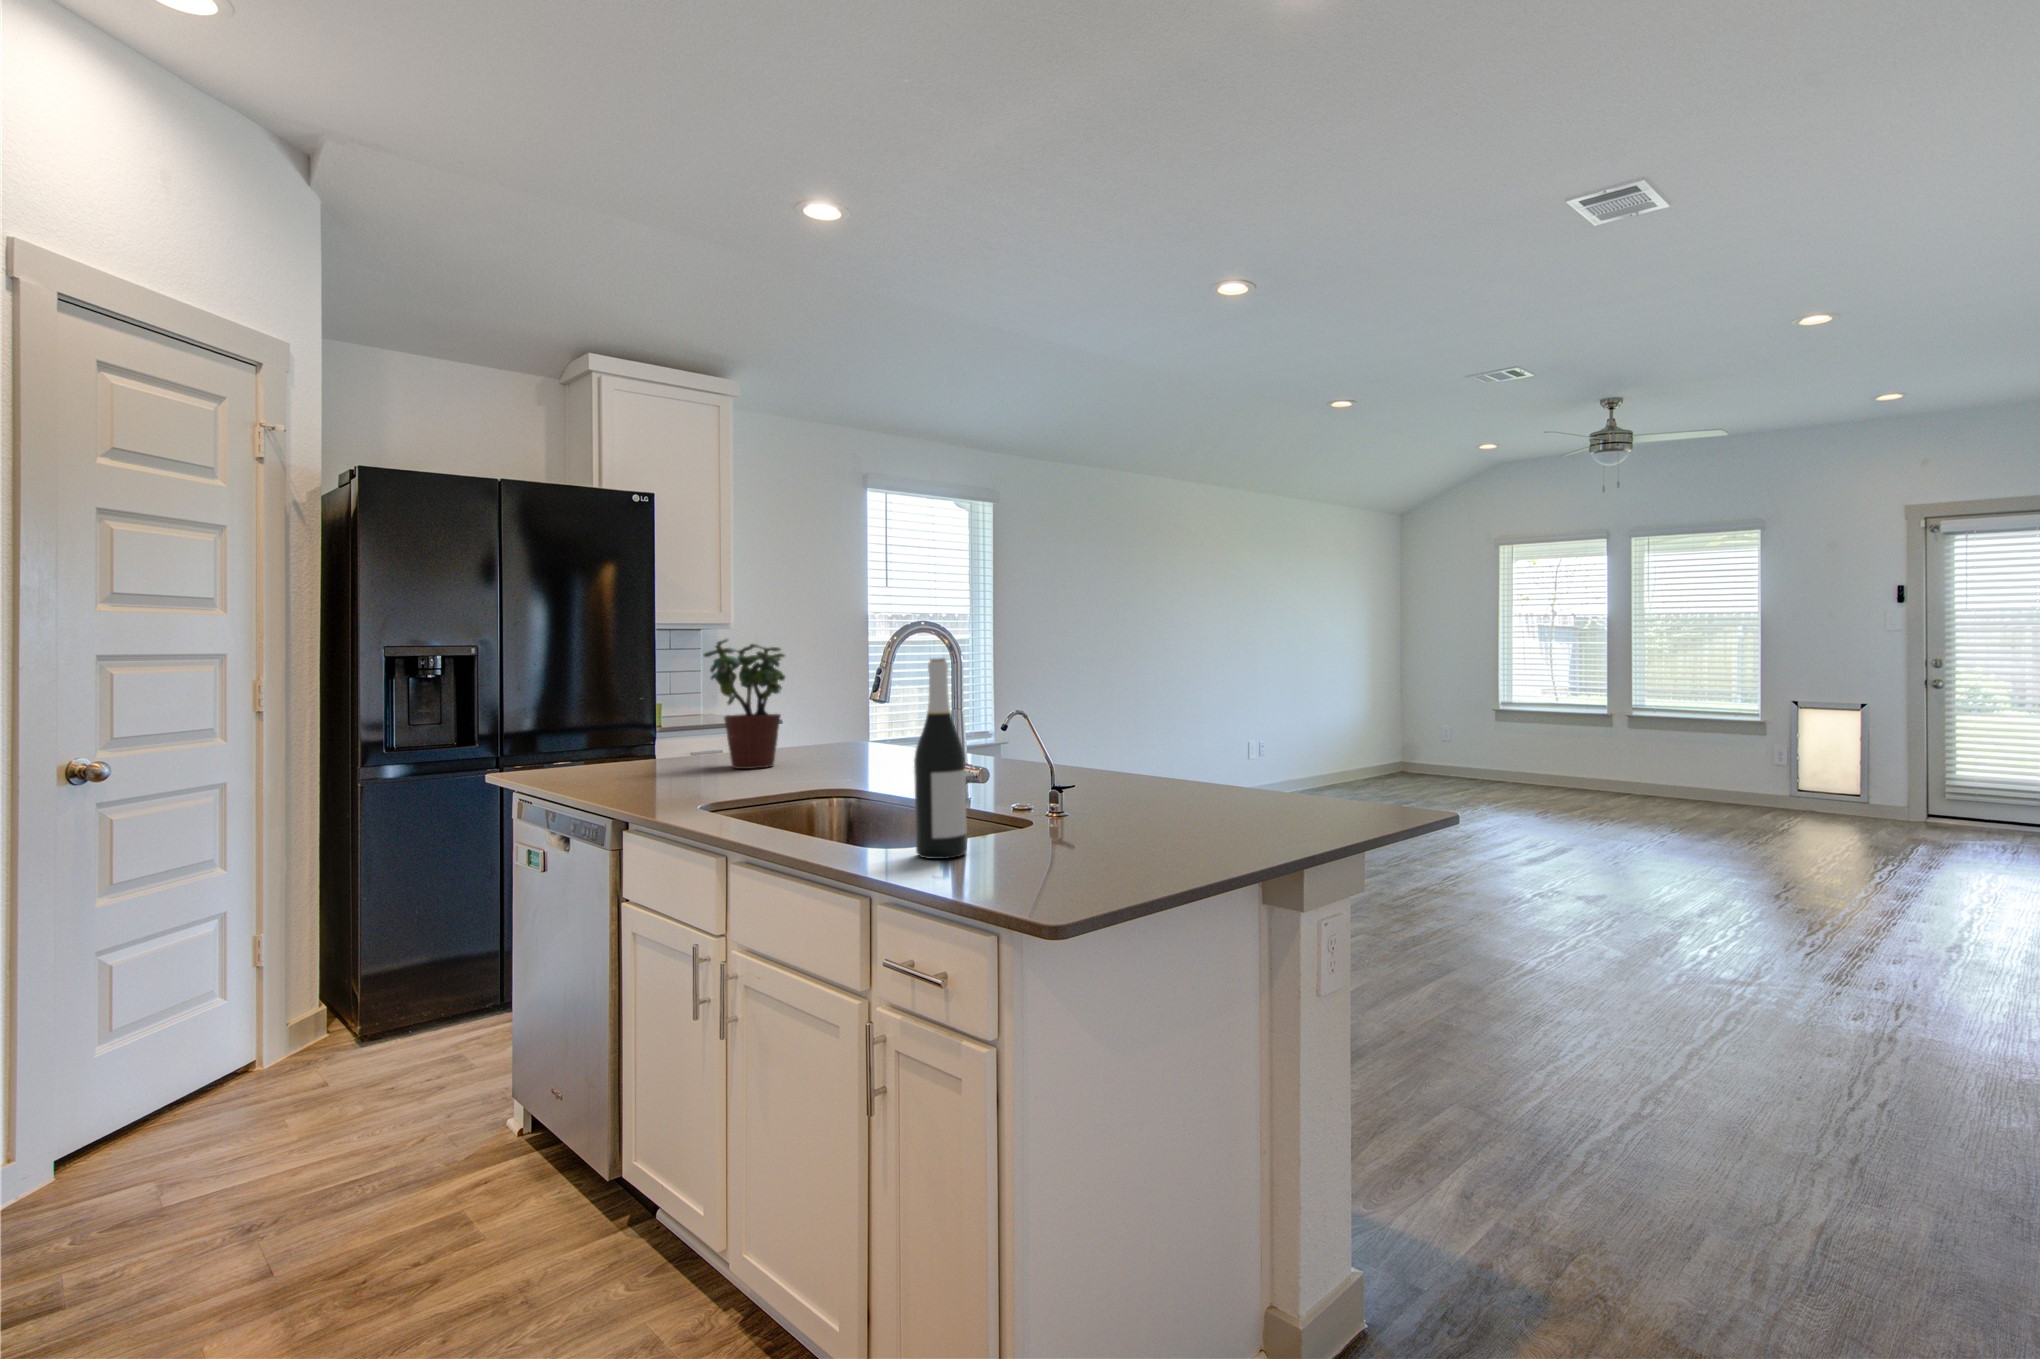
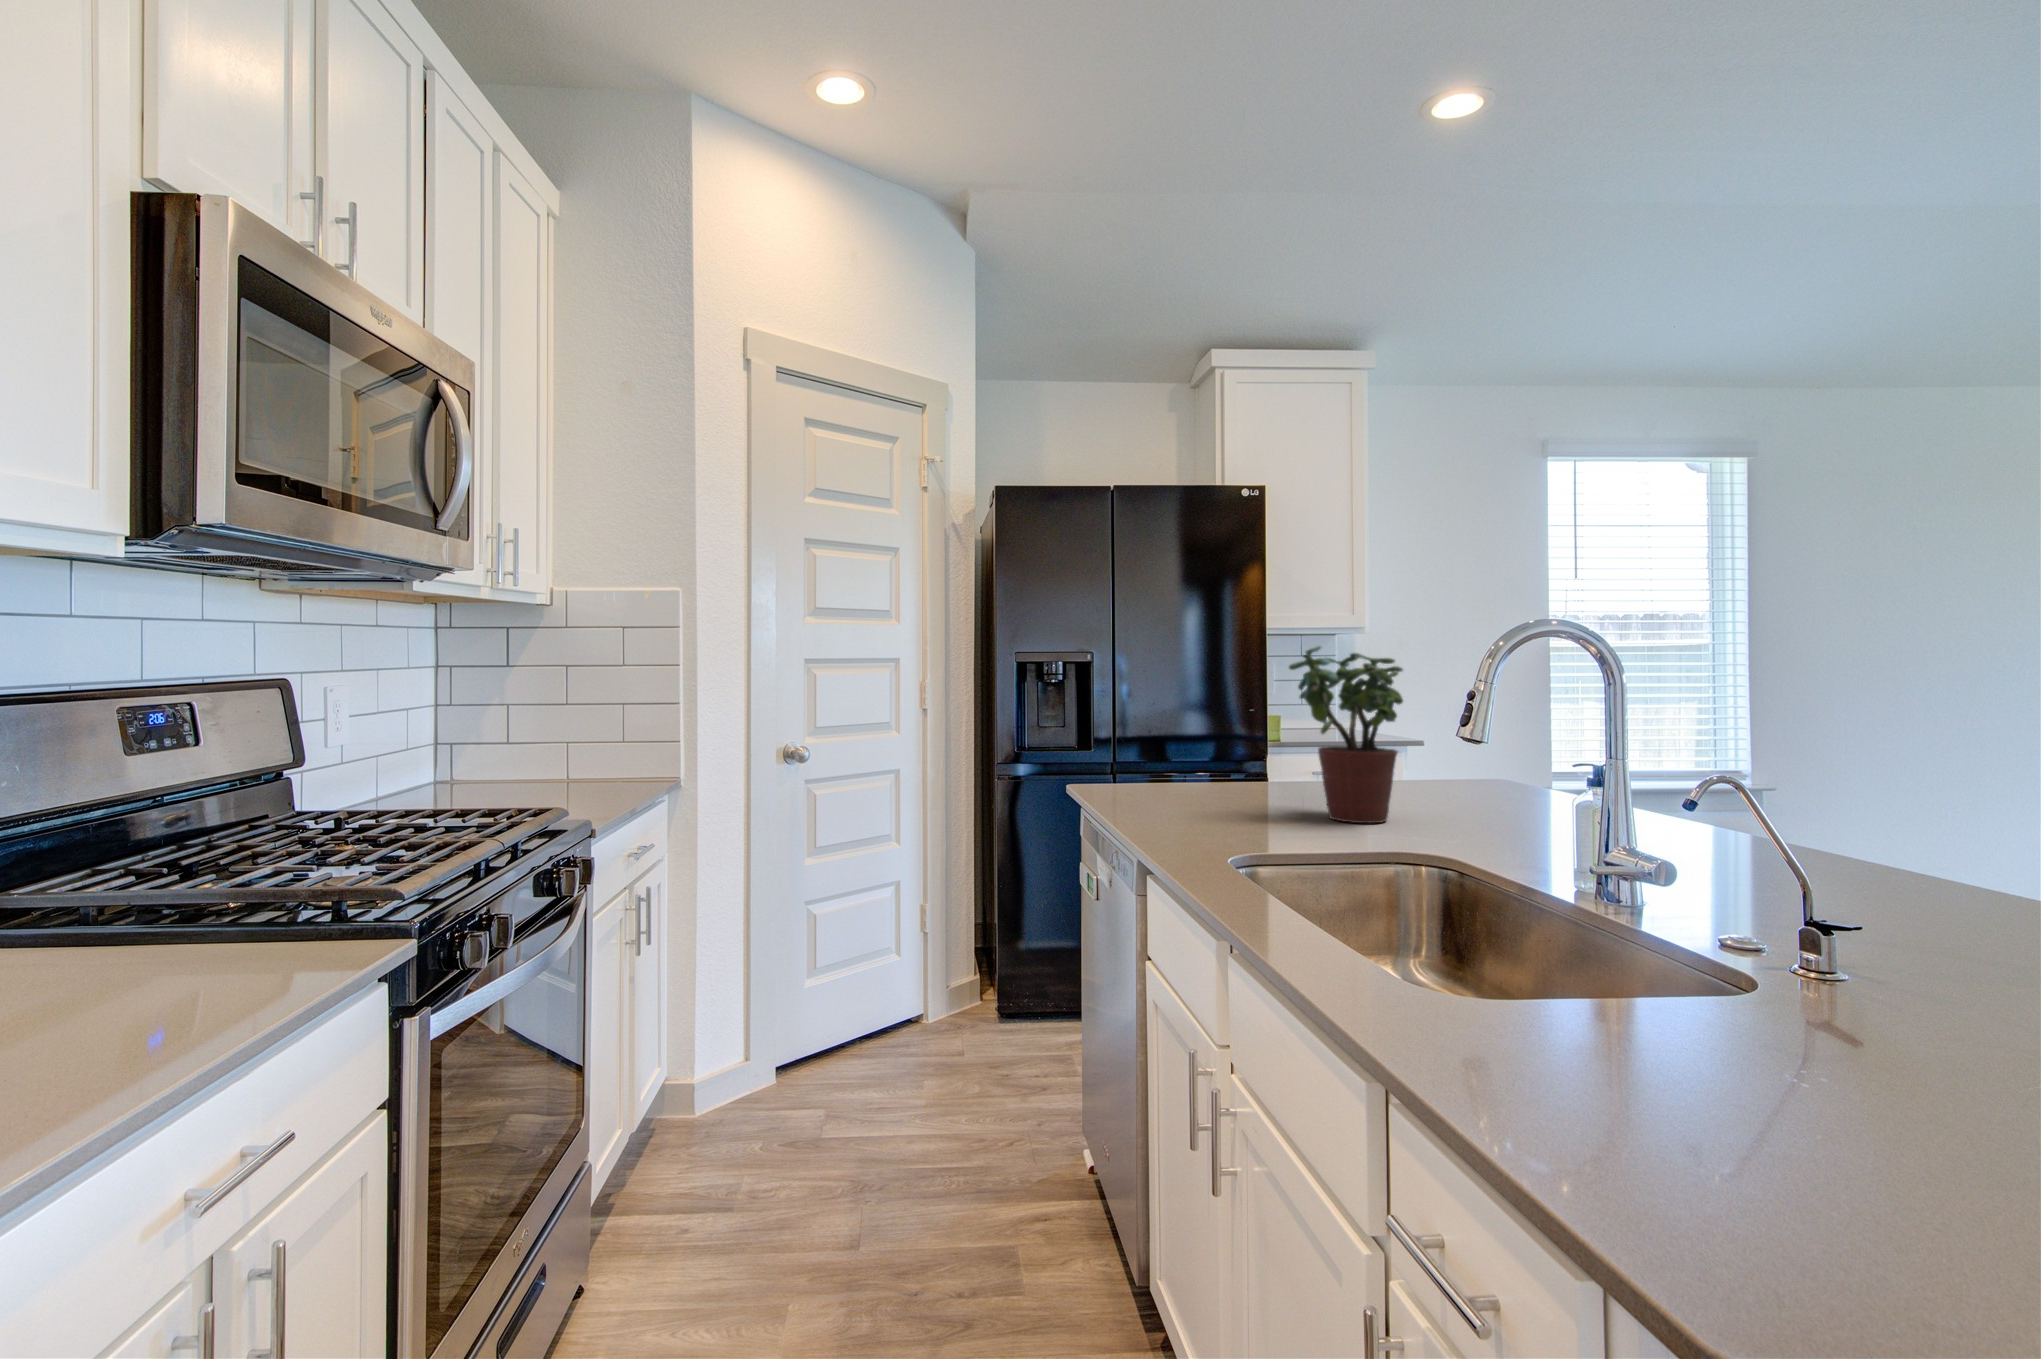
wine bottle: present [914,658,967,859] -> none [1643,706,1831,1279]

